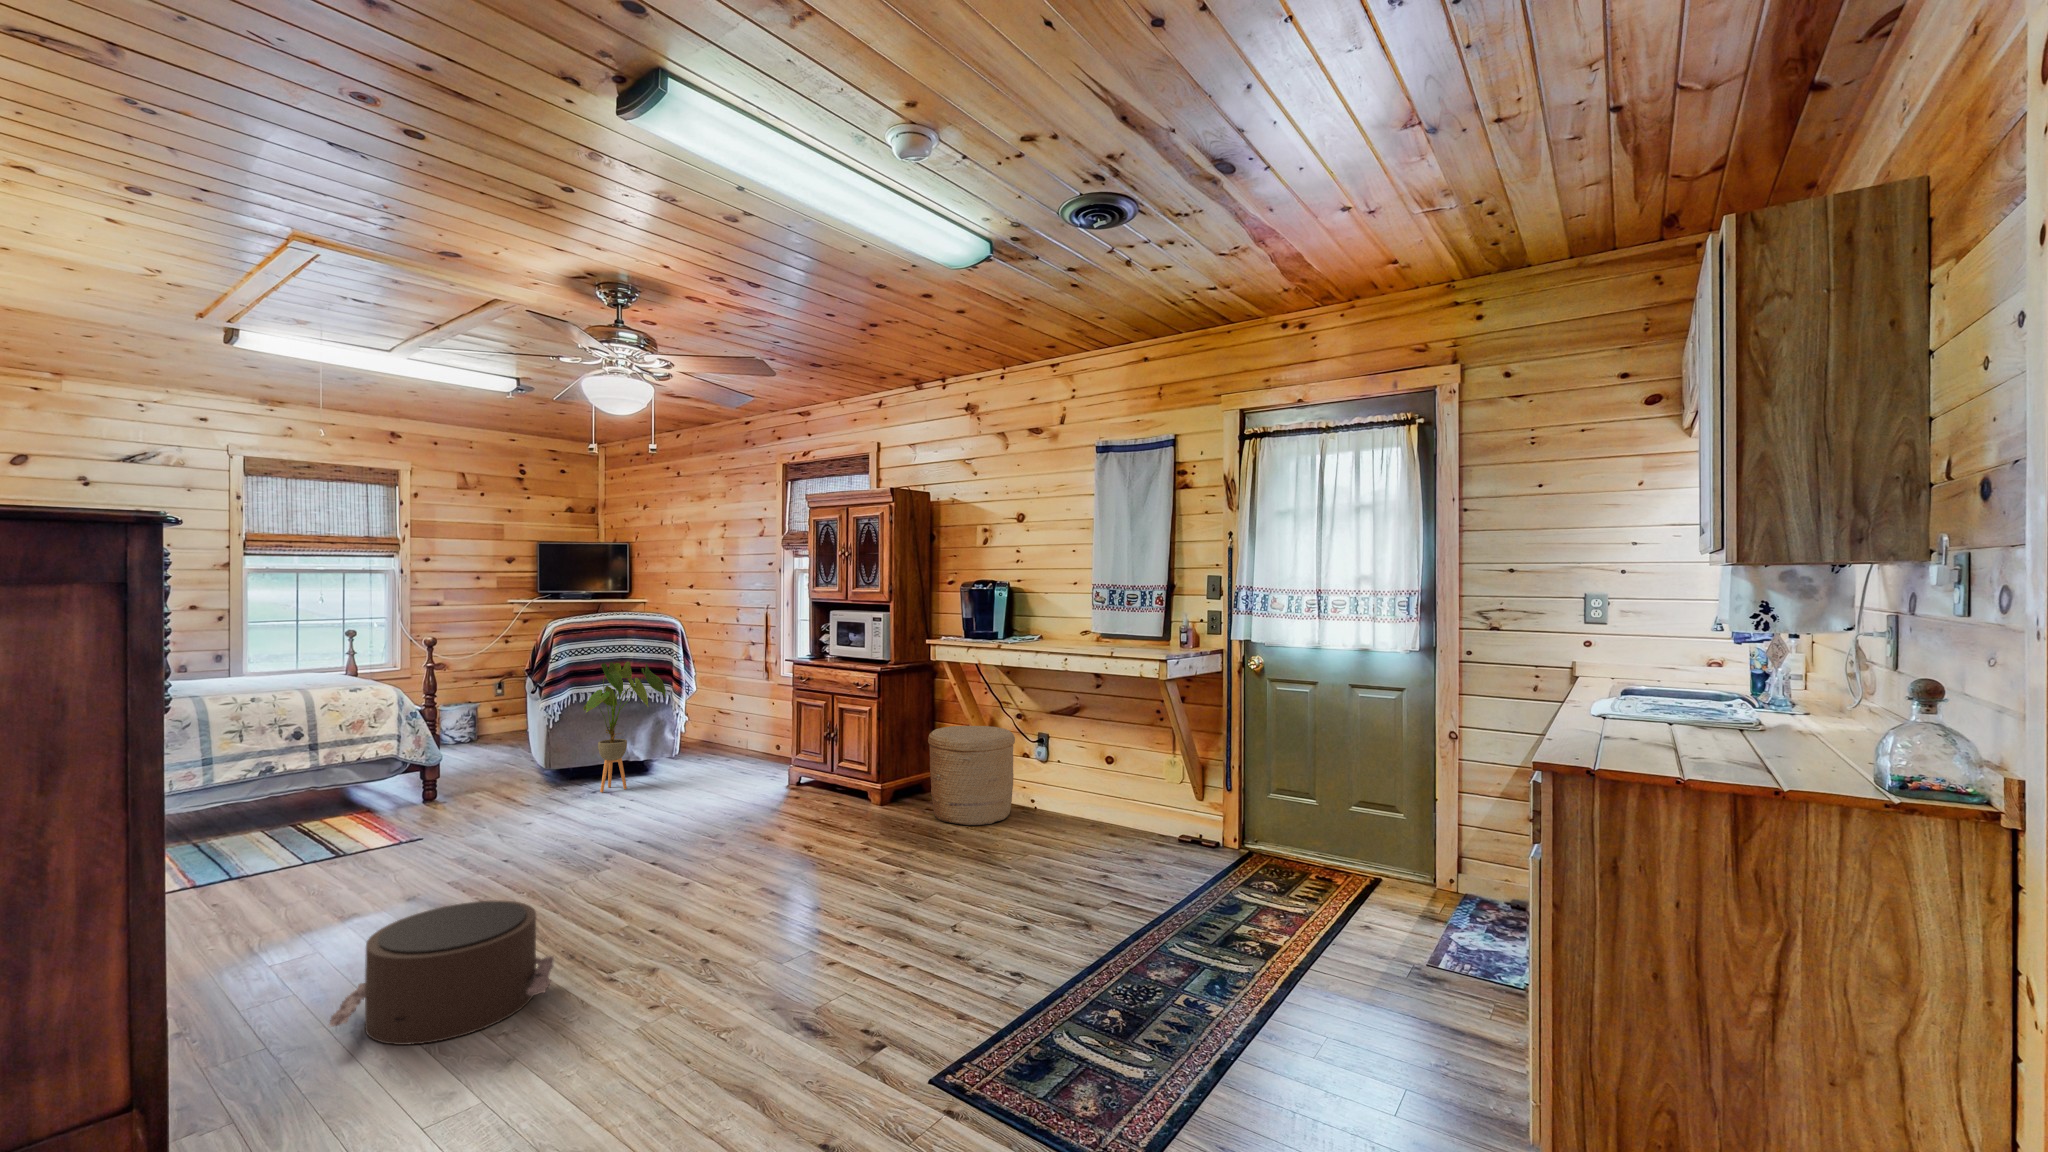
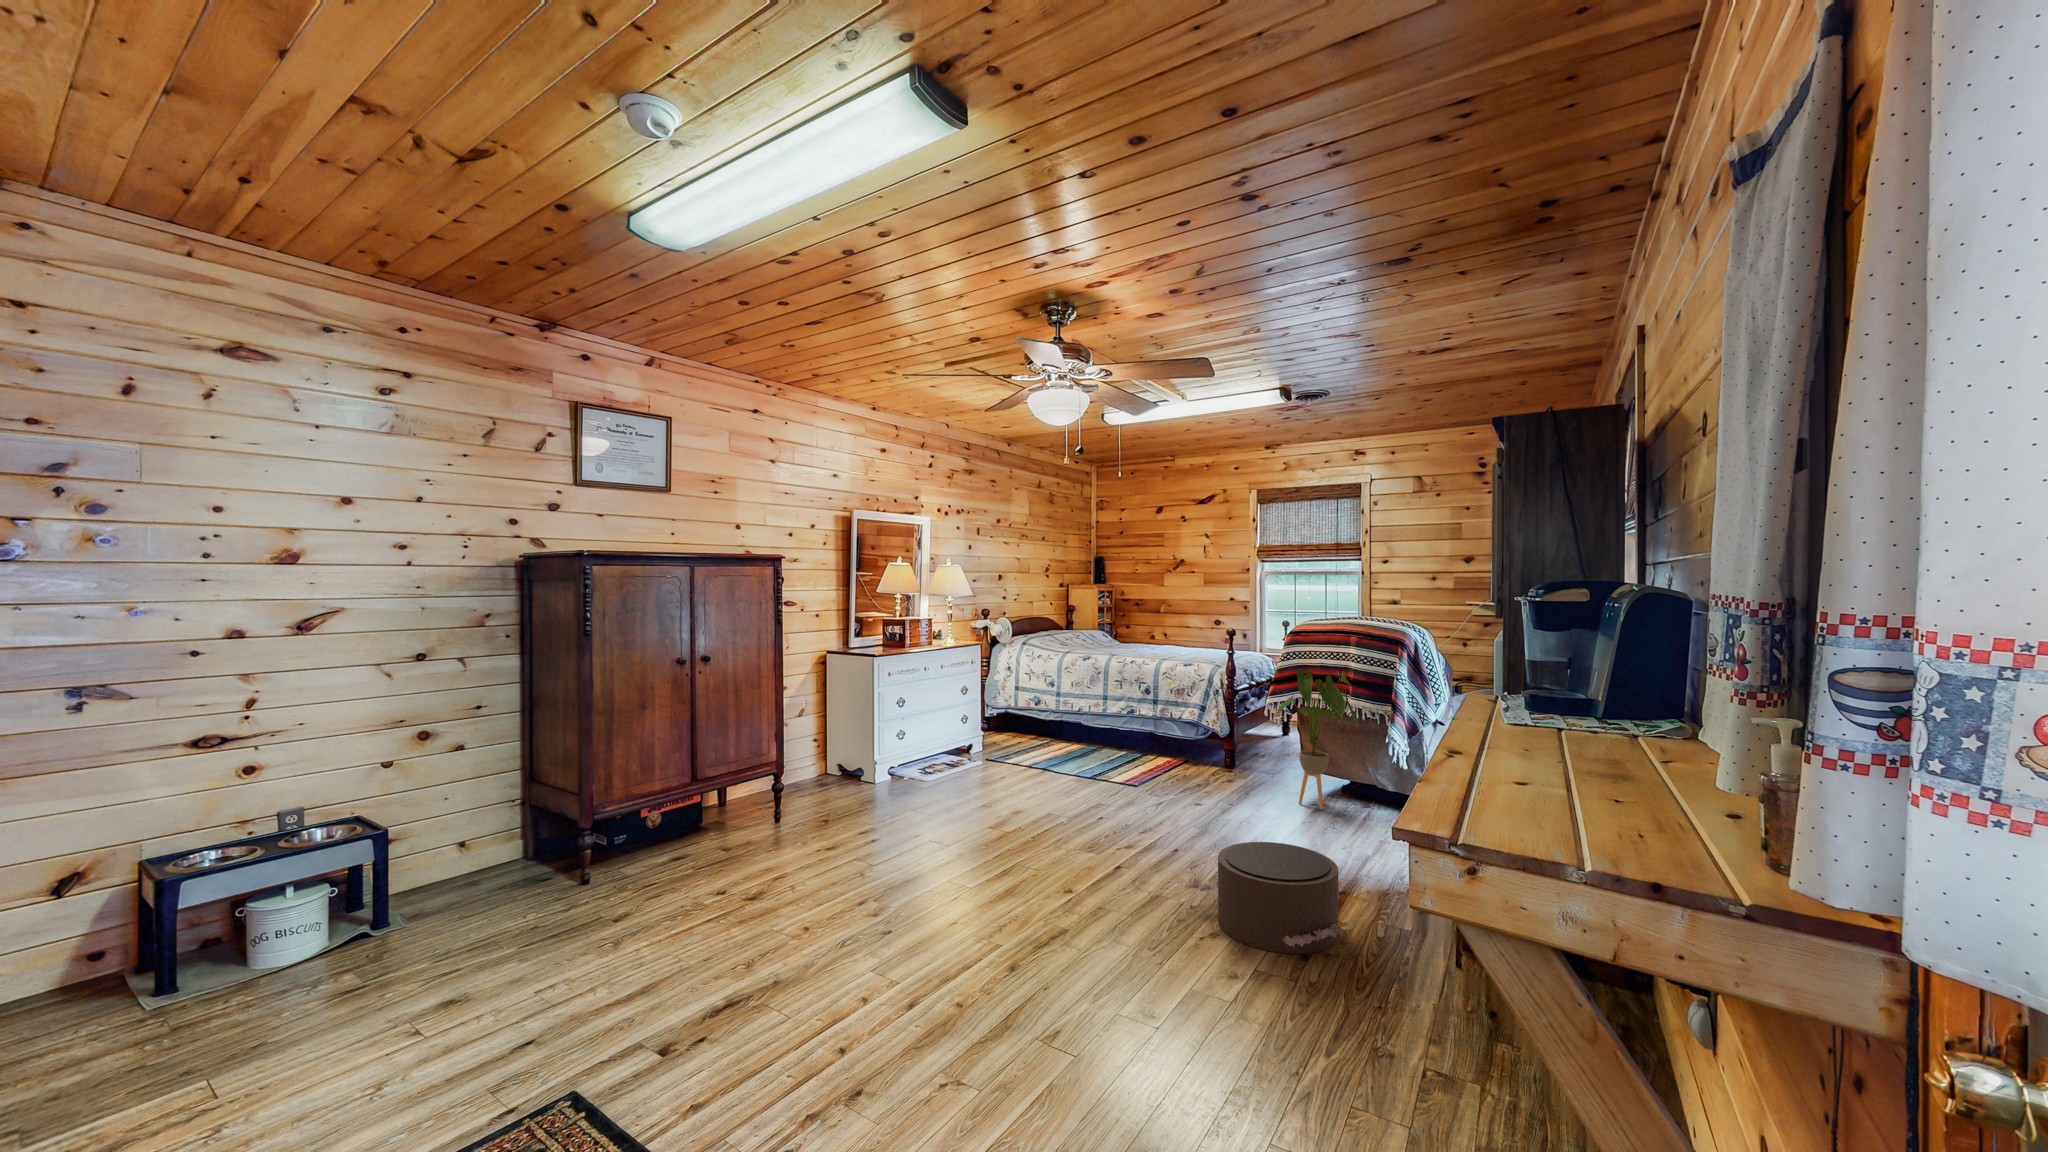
woven basket: present [928,726,1015,825] -> none [1361,857,1560,1097]
pouf: present [329,901,554,1045] -> present [1198,842,1347,954]

